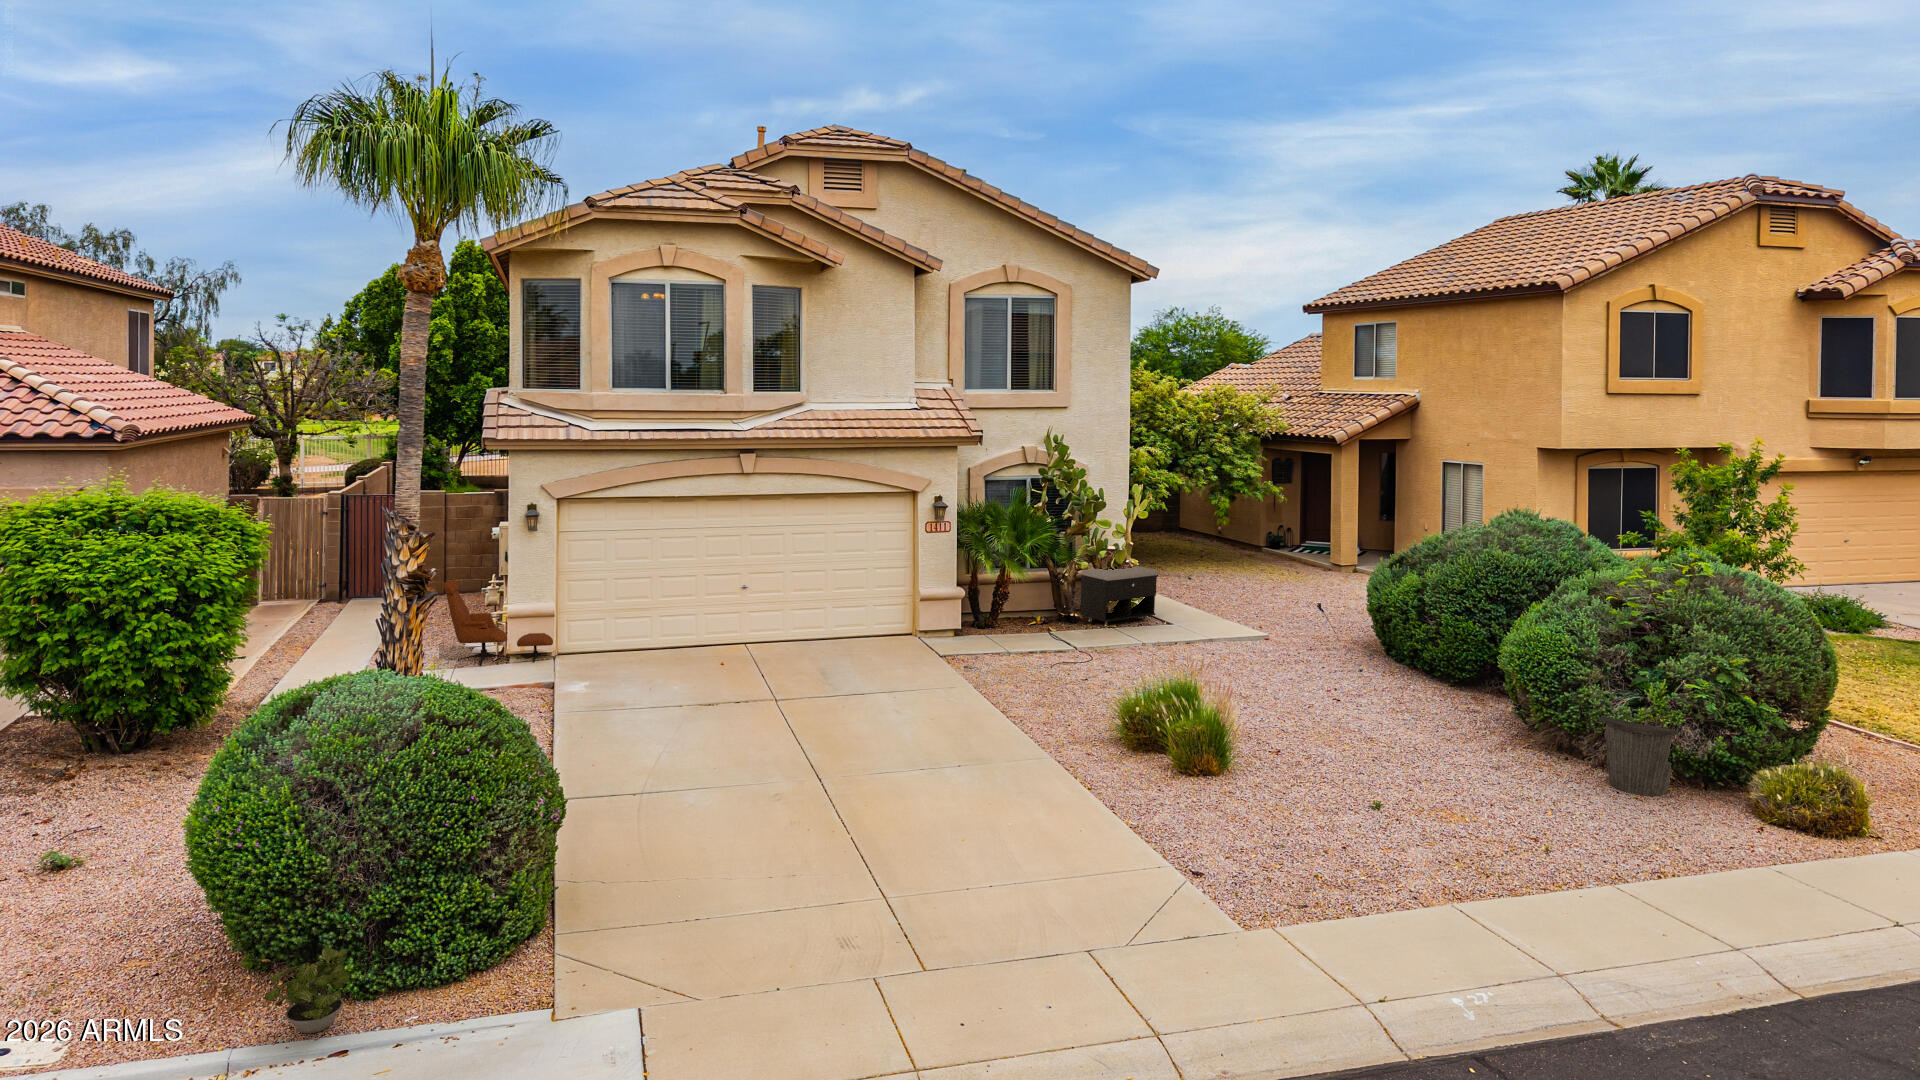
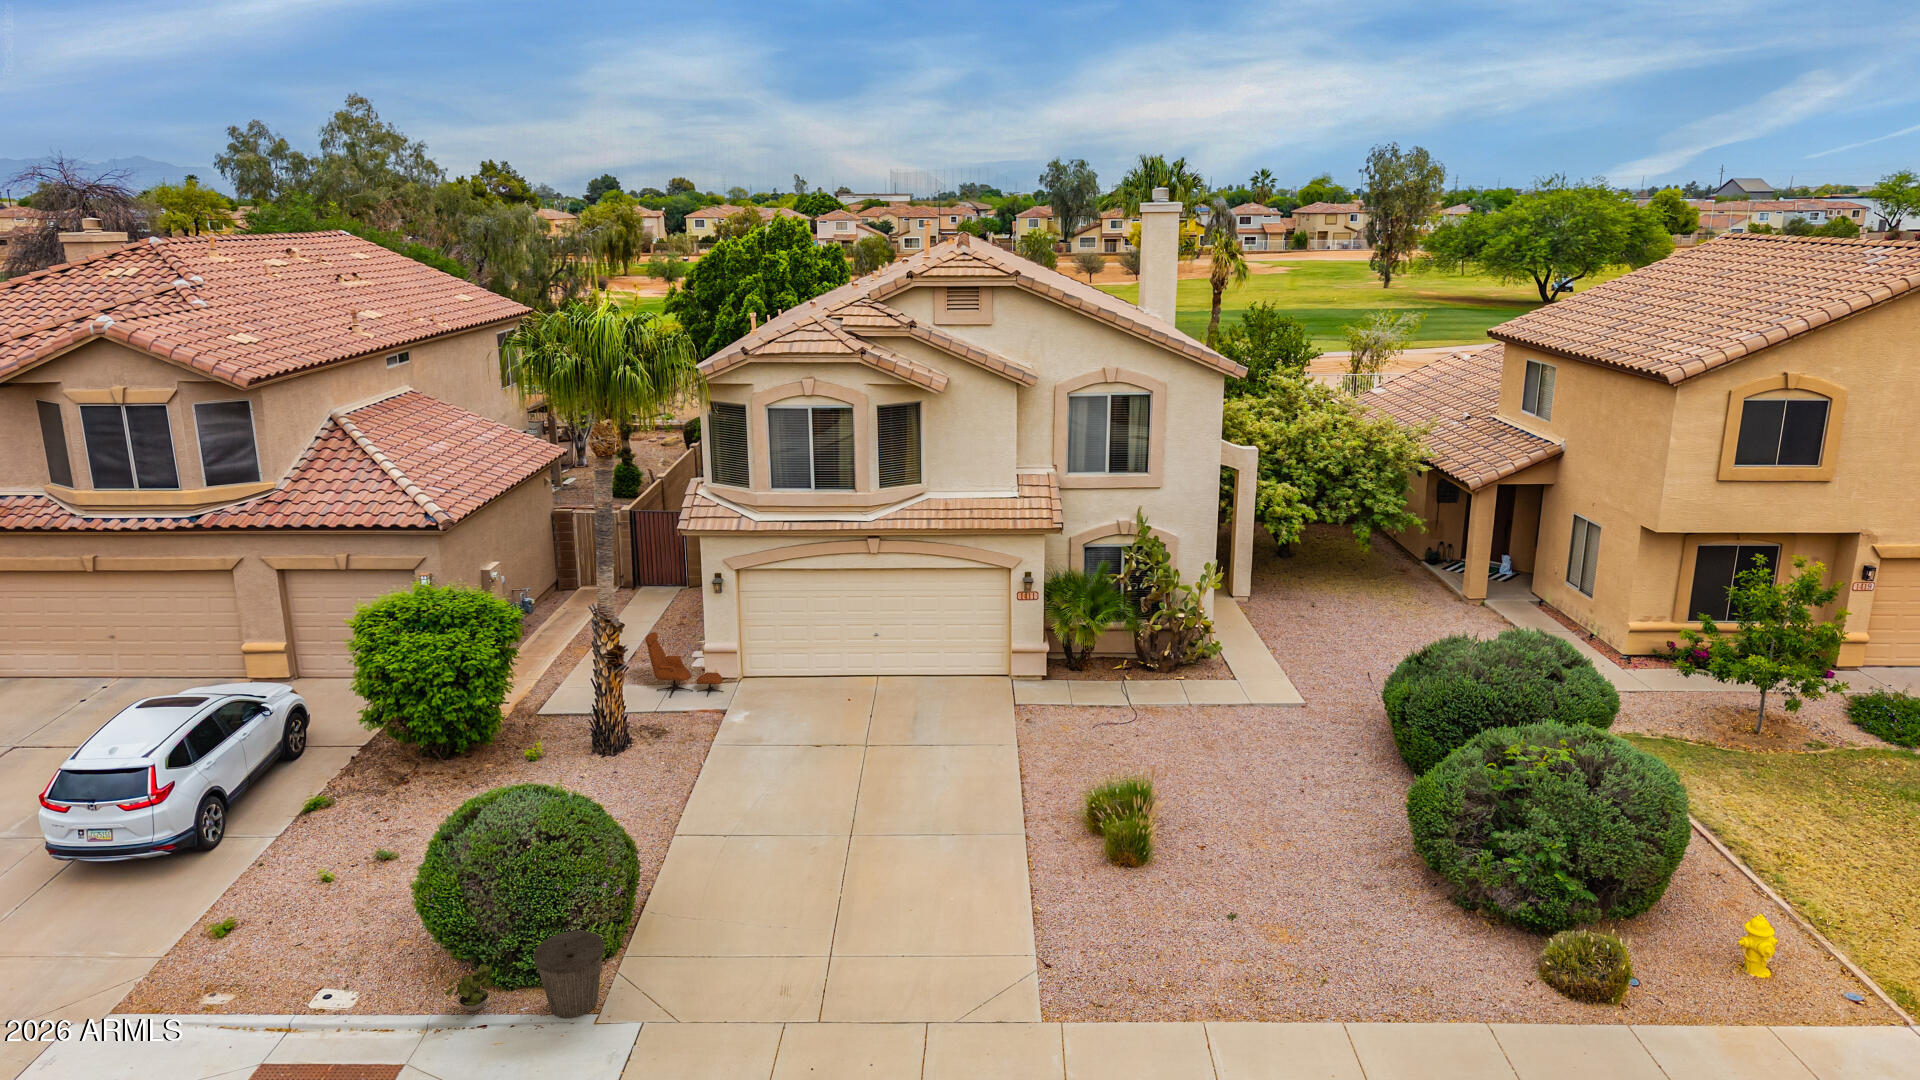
storage bench: present [1080,566,1158,626] -> none [1152,631,1221,687]
trash can: present [1602,716,1677,796] -> present [533,931,605,1018]

